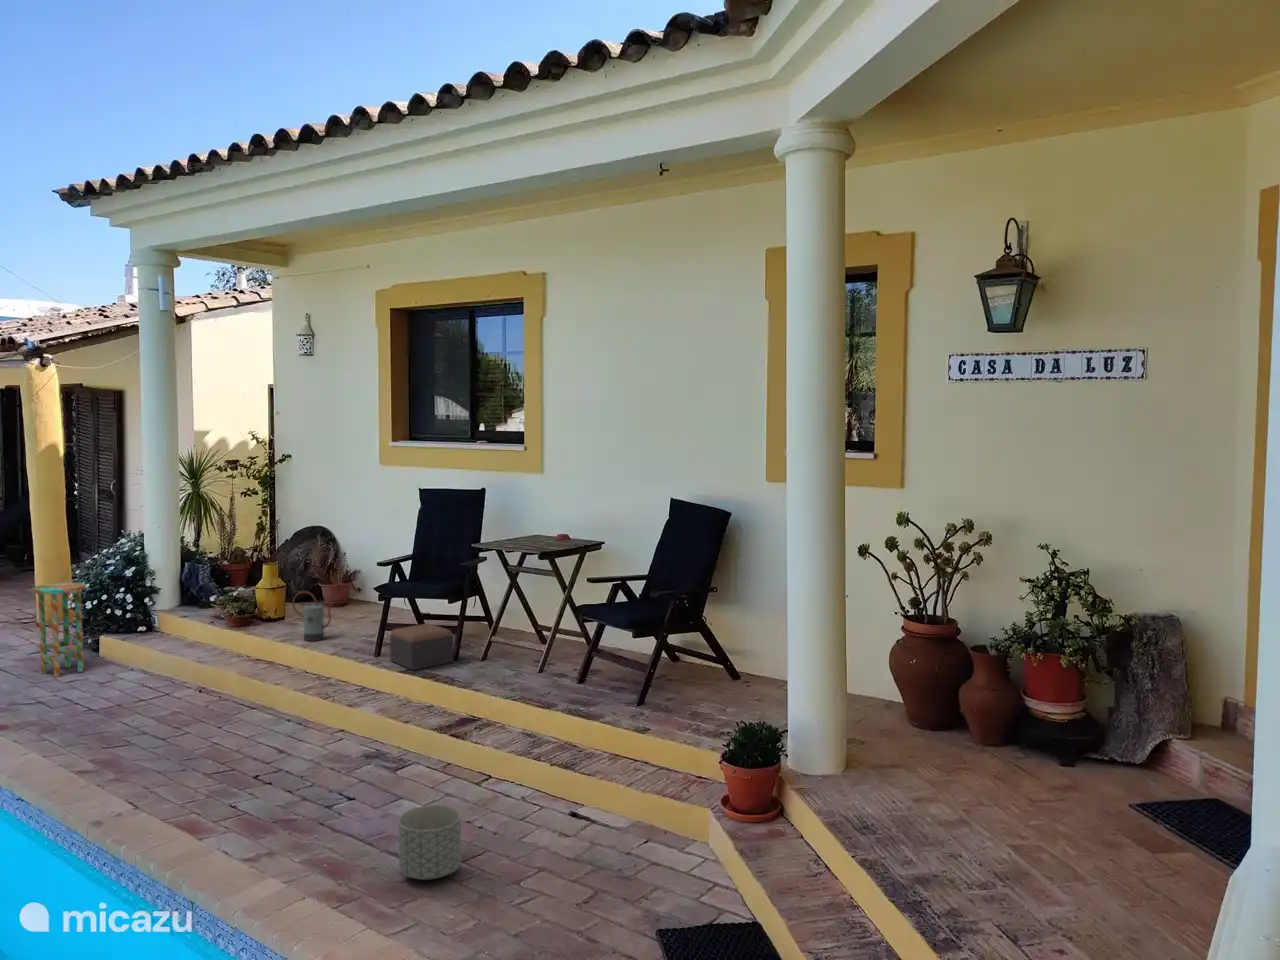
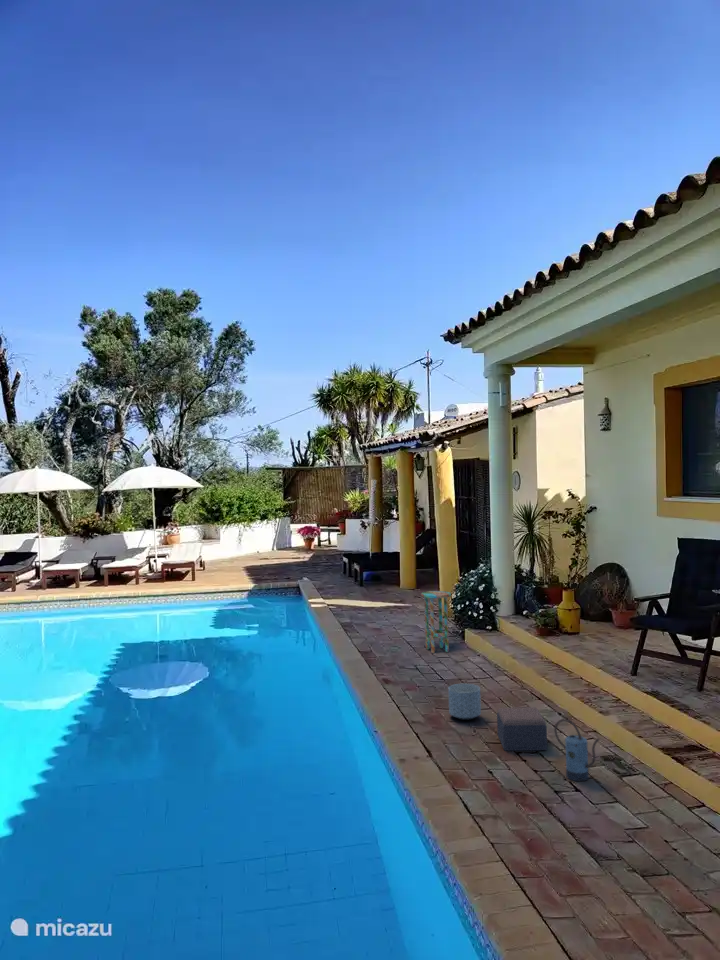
watering can: present [292,591,334,641] -> present [554,719,599,781]
footstool: present [390,624,453,670] -> present [497,707,547,751]
planter: present [398,805,461,880] -> present [449,684,481,720]

